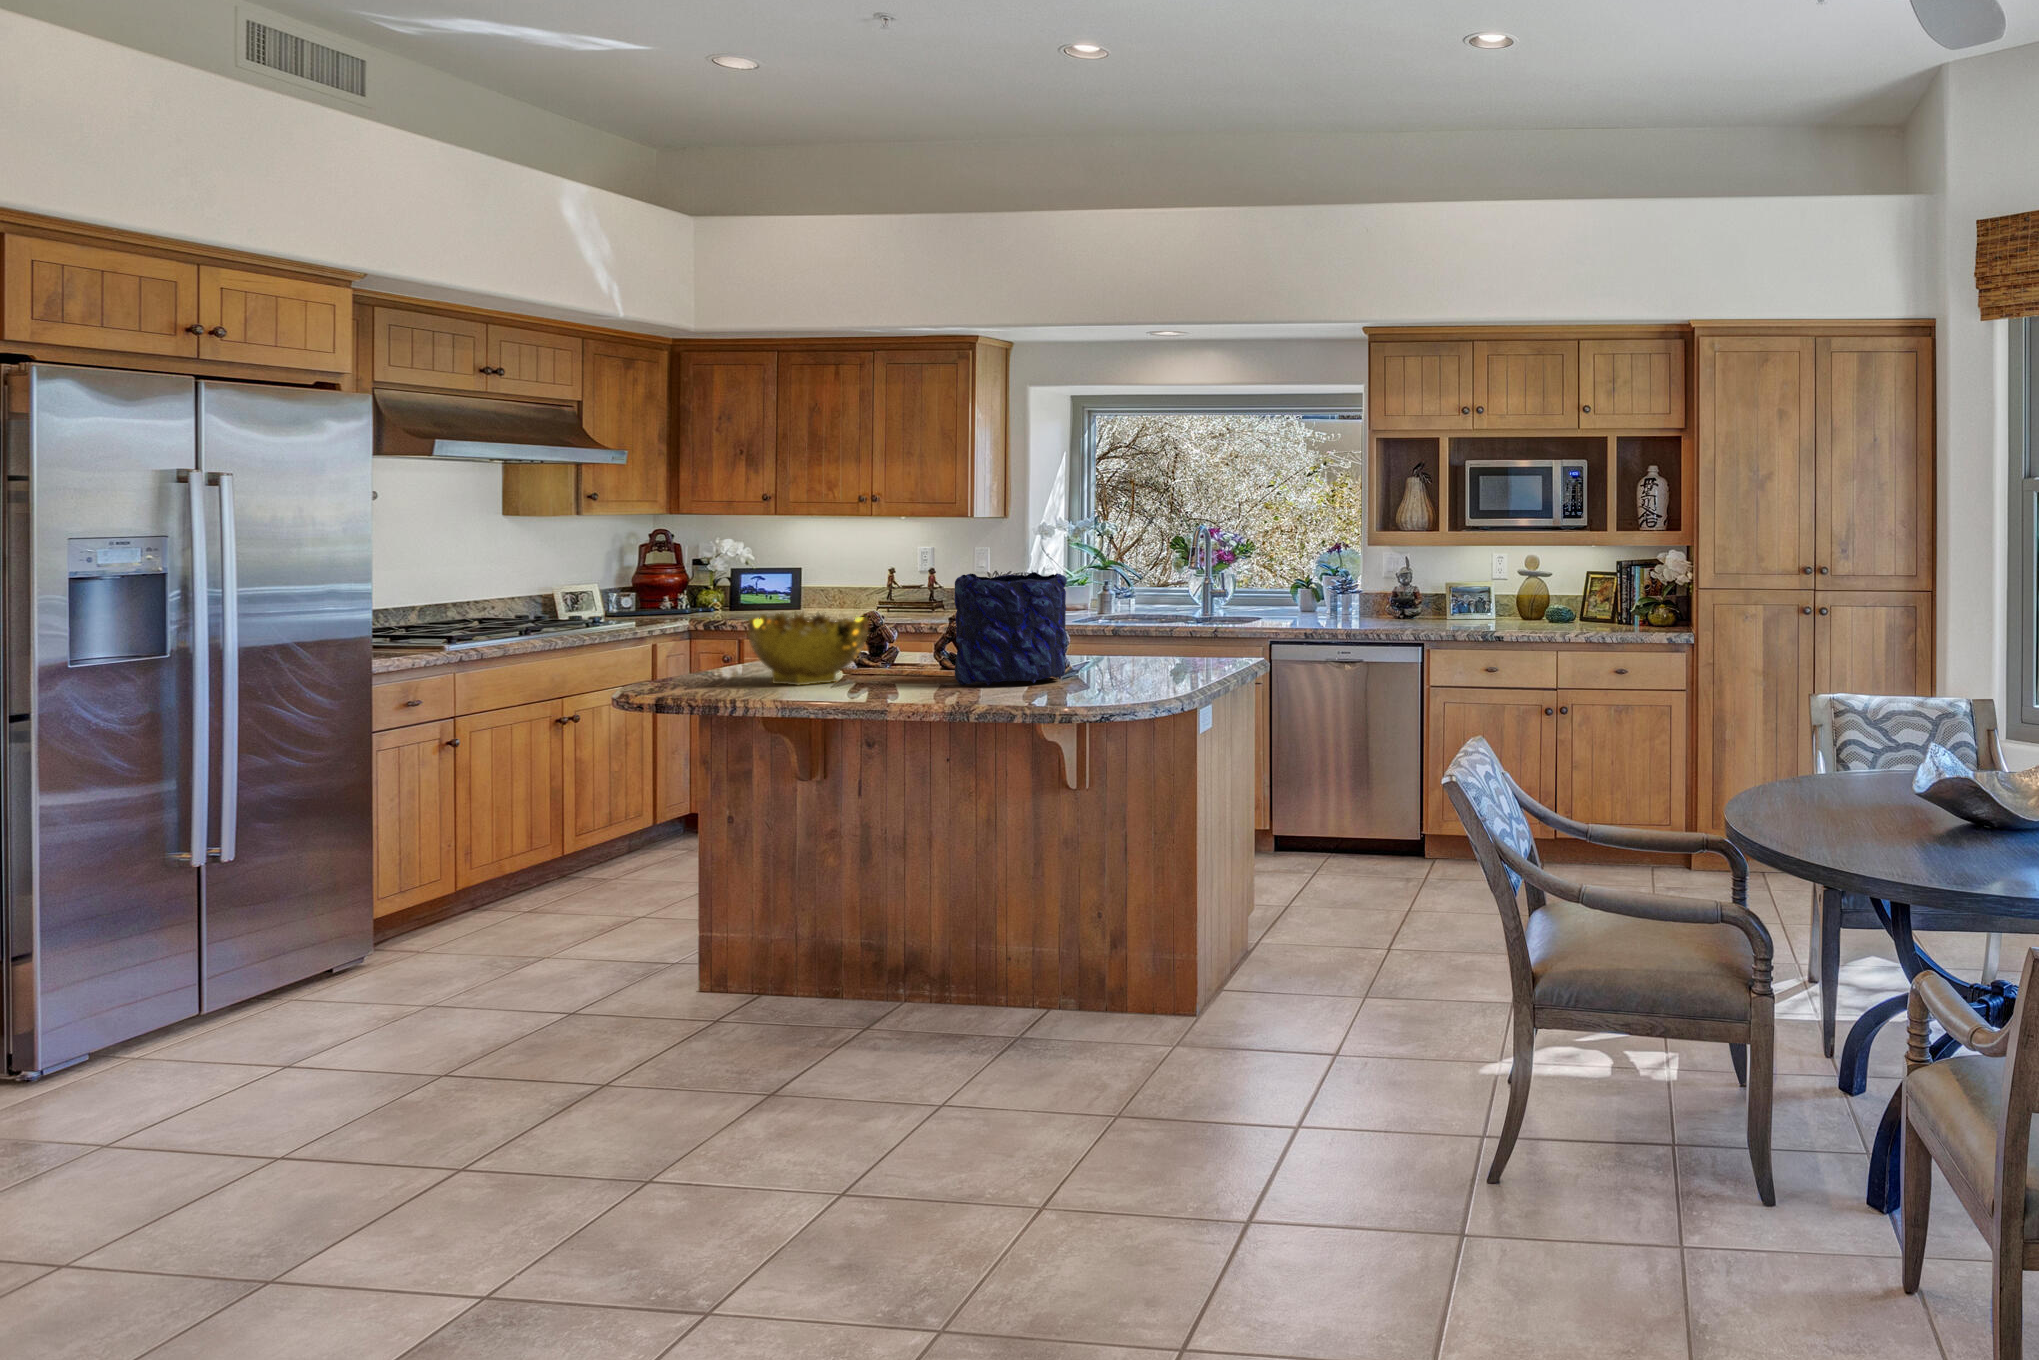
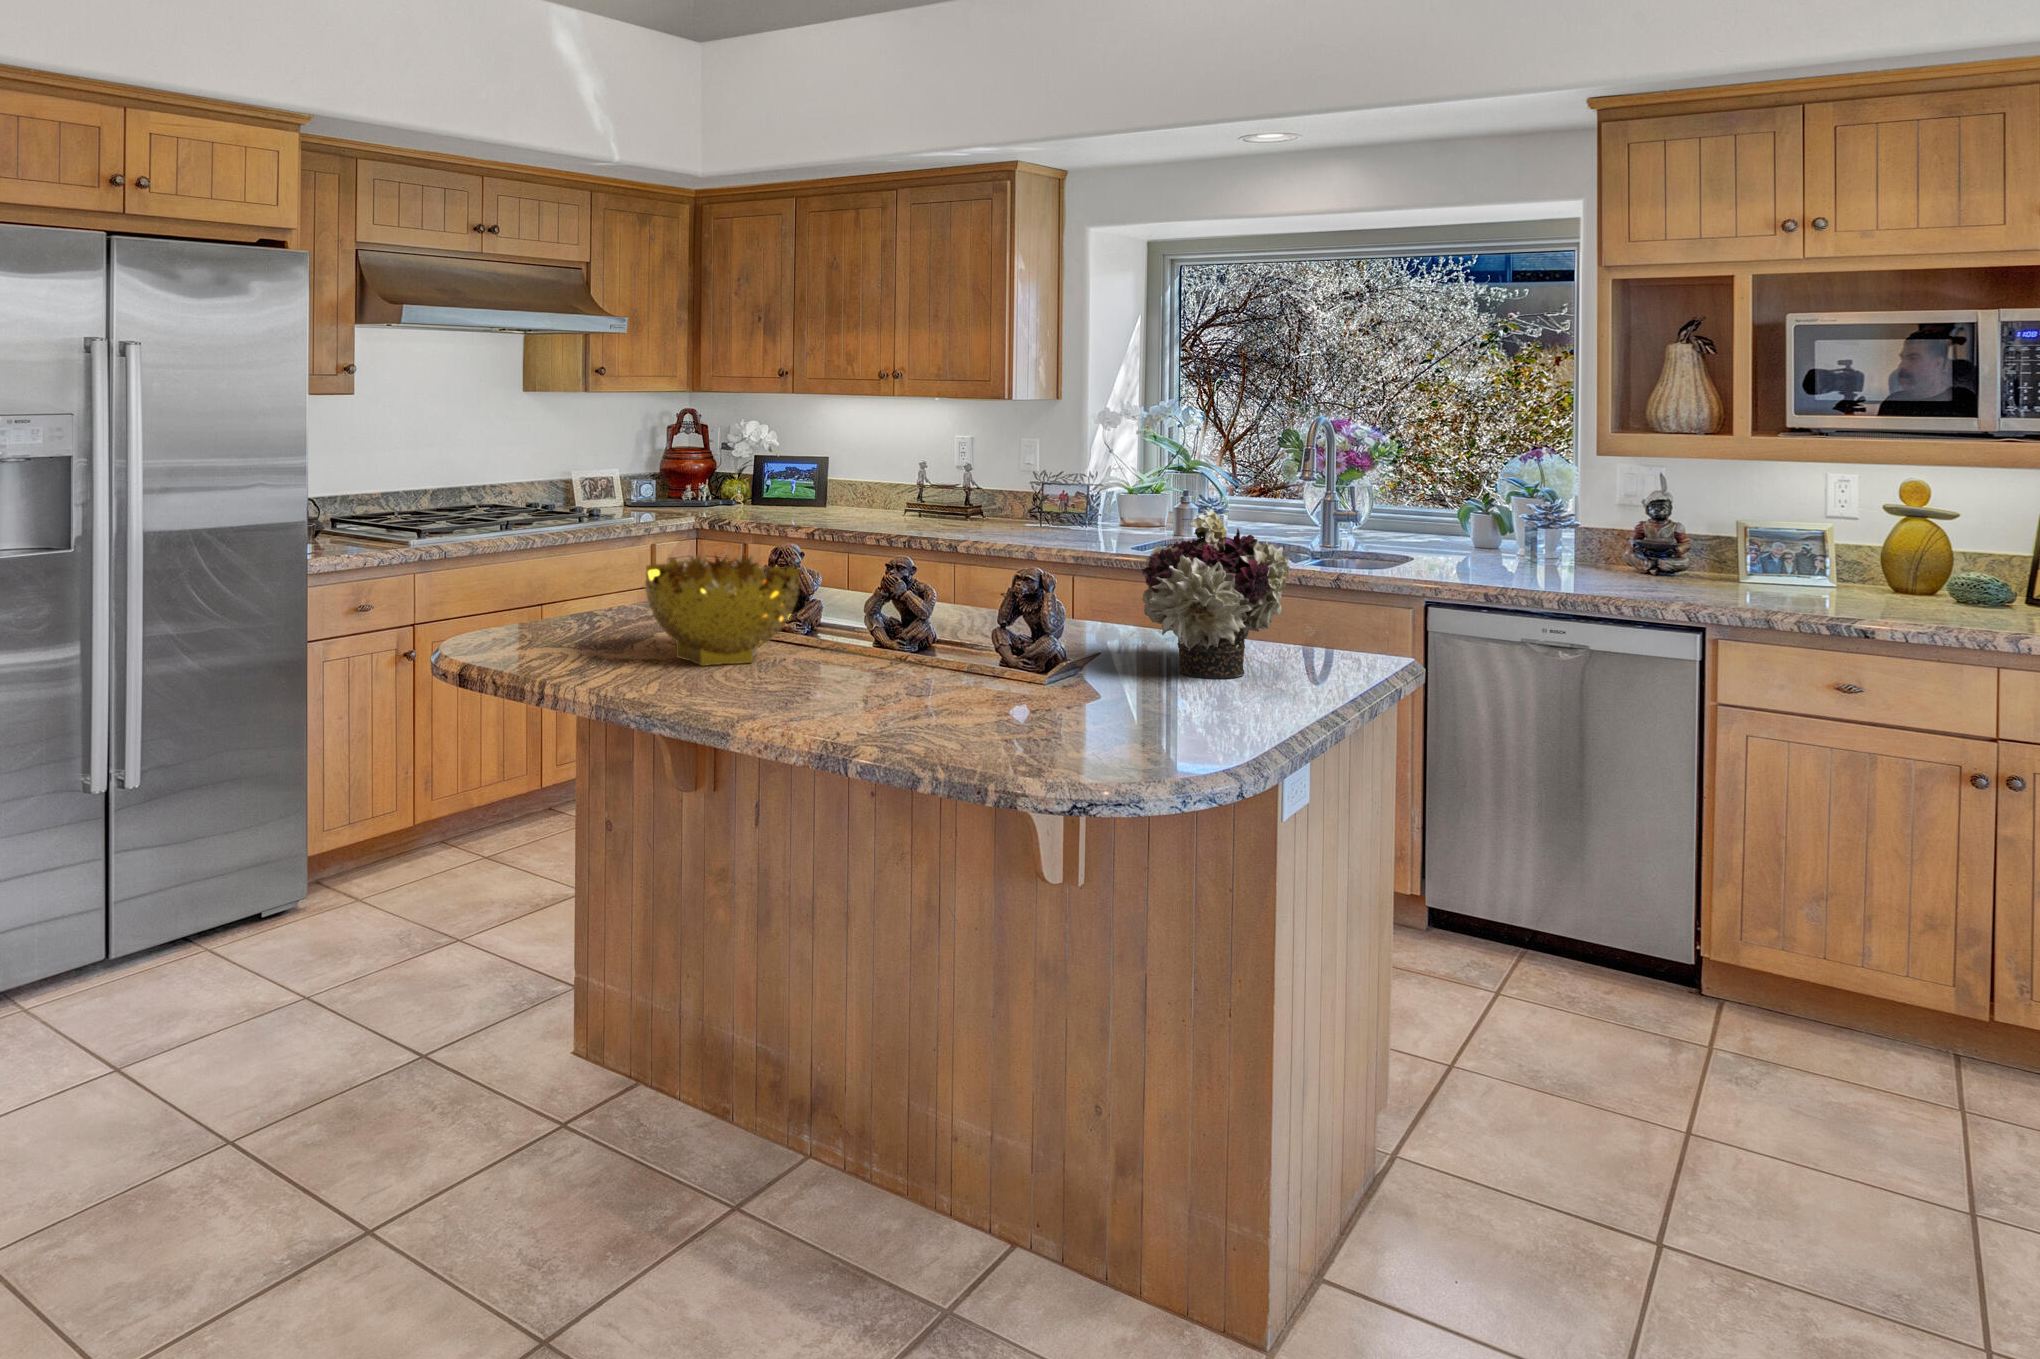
flower arrangement: none [1107,569,1198,671] -> present [1141,509,1290,679]
vase: present [954,572,1067,685] -> none [900,514,1069,700]

